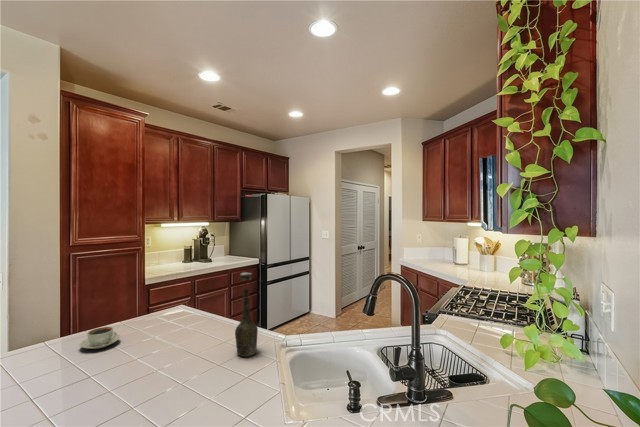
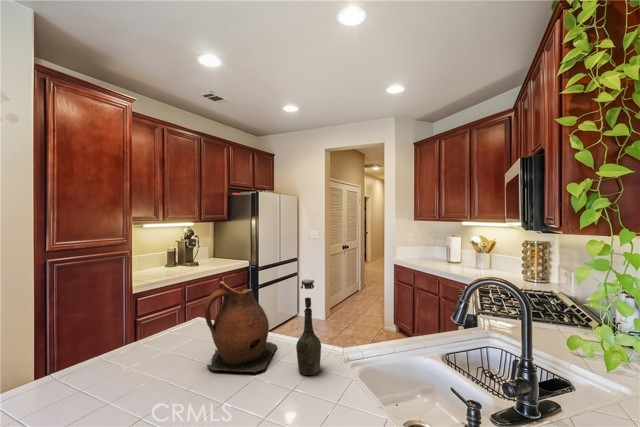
ceramic pitcher: none [163,272,233,353] -> present [204,281,277,374]
coffee cup: present [80,327,120,349] -> none [102,349,149,378]

